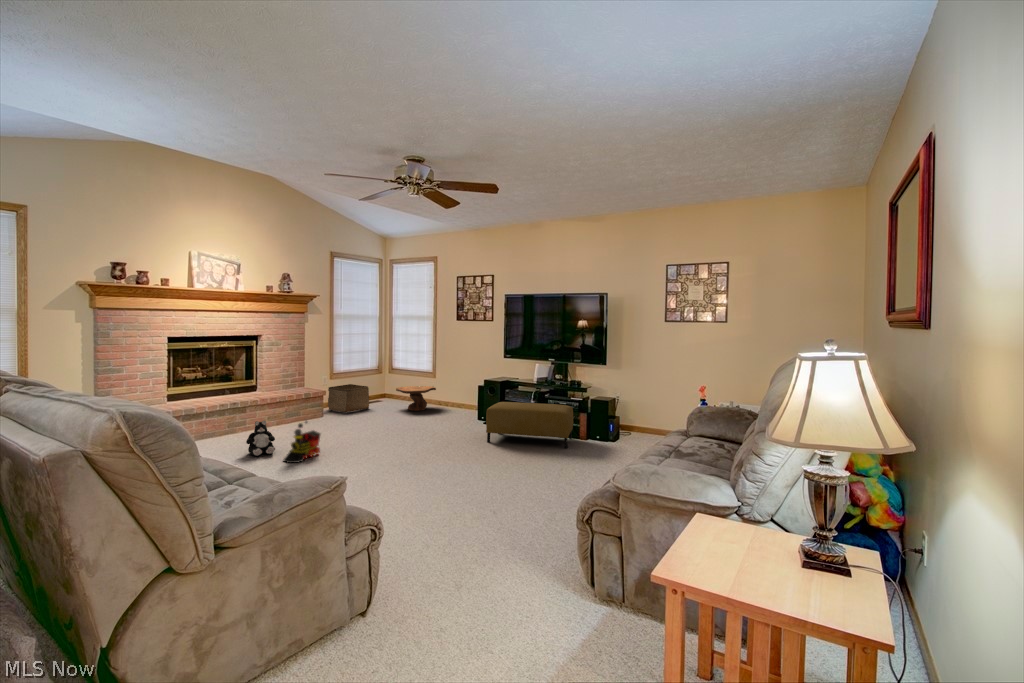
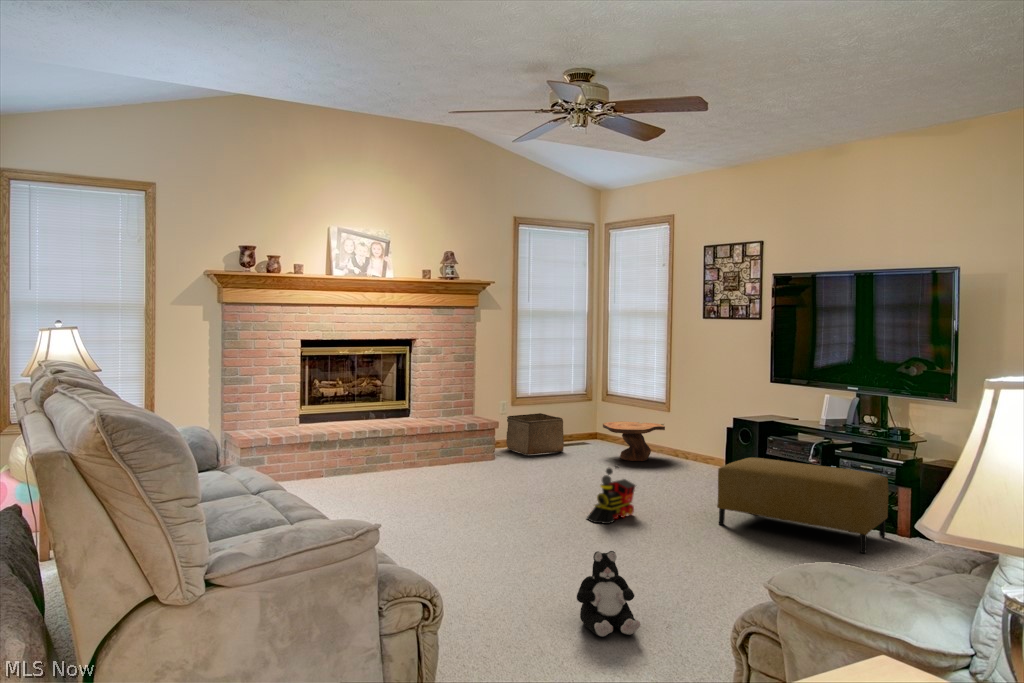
plush toy: present [246,421,275,456] -> present [577,551,641,636]
toy train: present [284,421,320,463] -> present [587,465,635,524]

